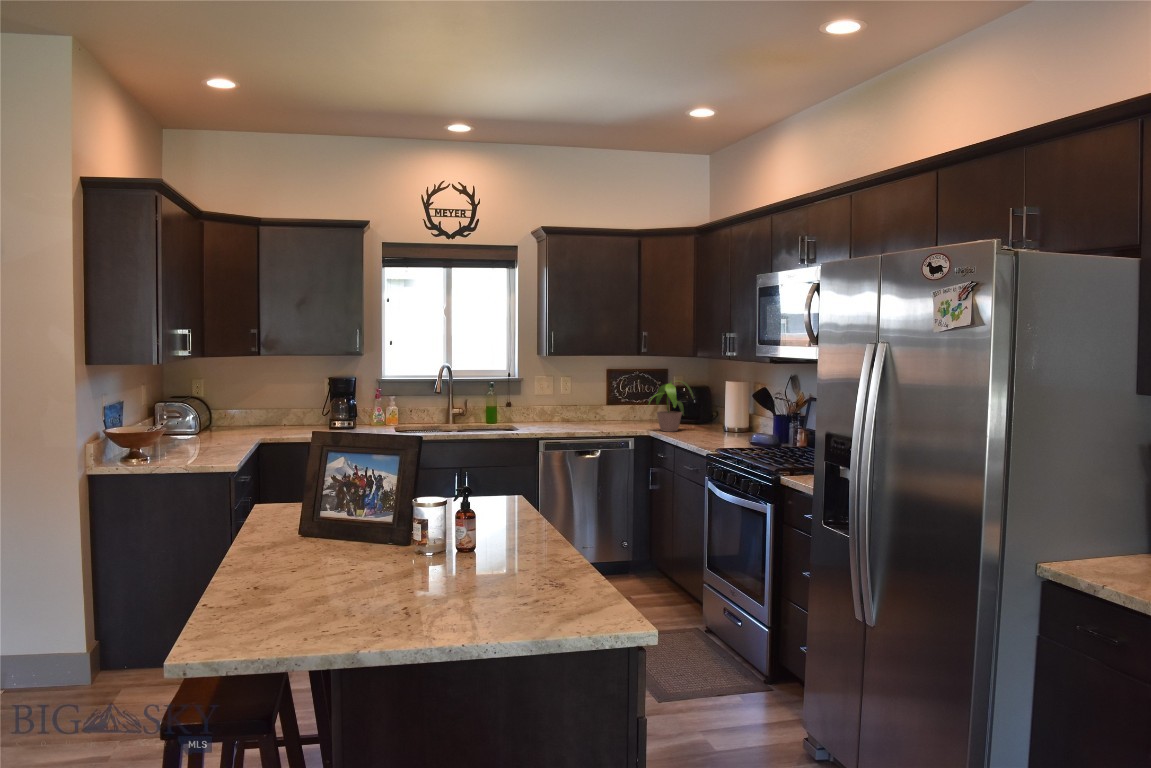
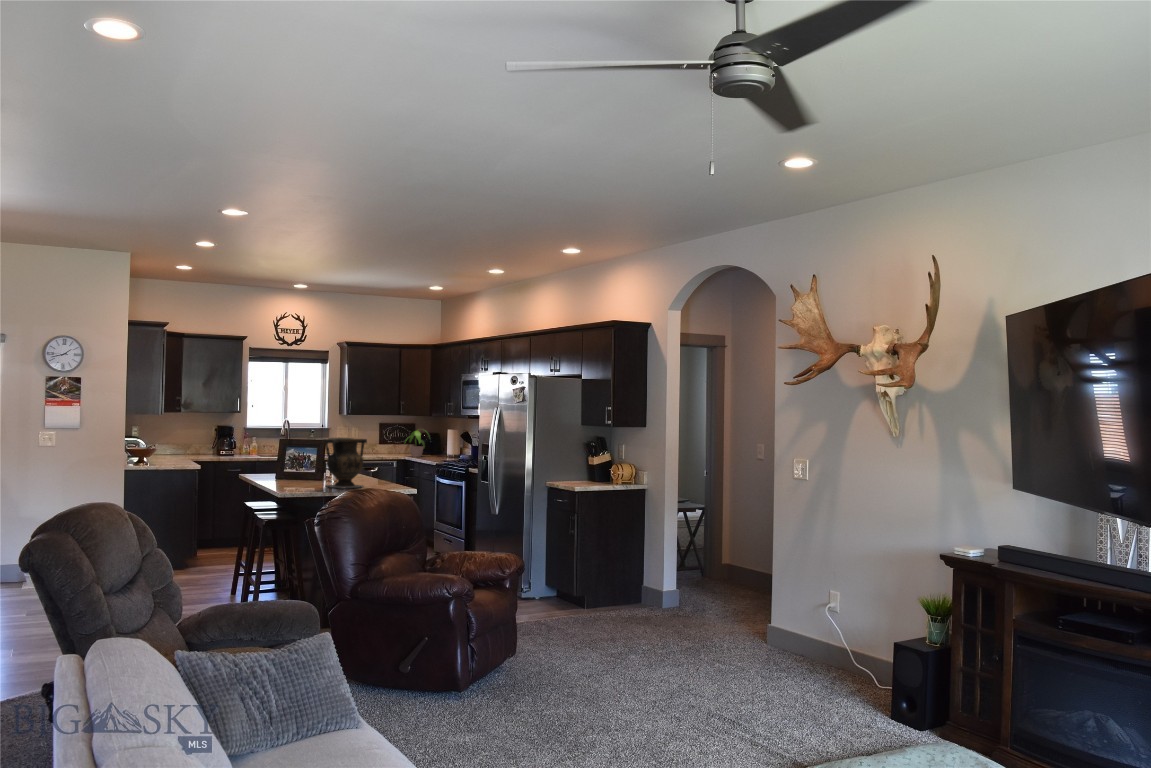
vase: none [361,436,513,620] -> present [323,438,367,489]

